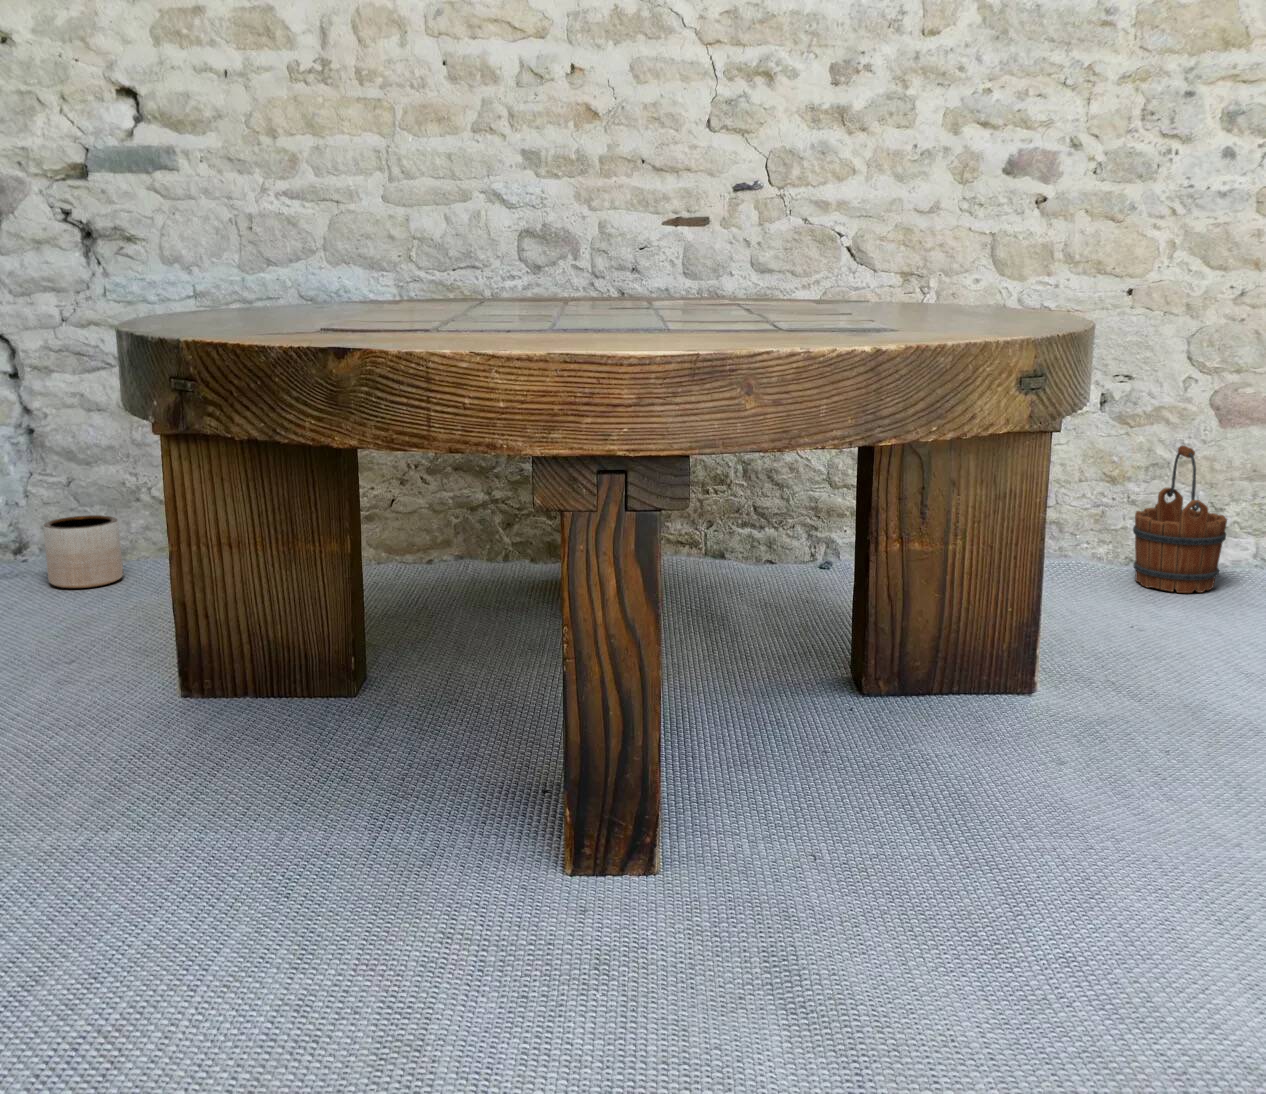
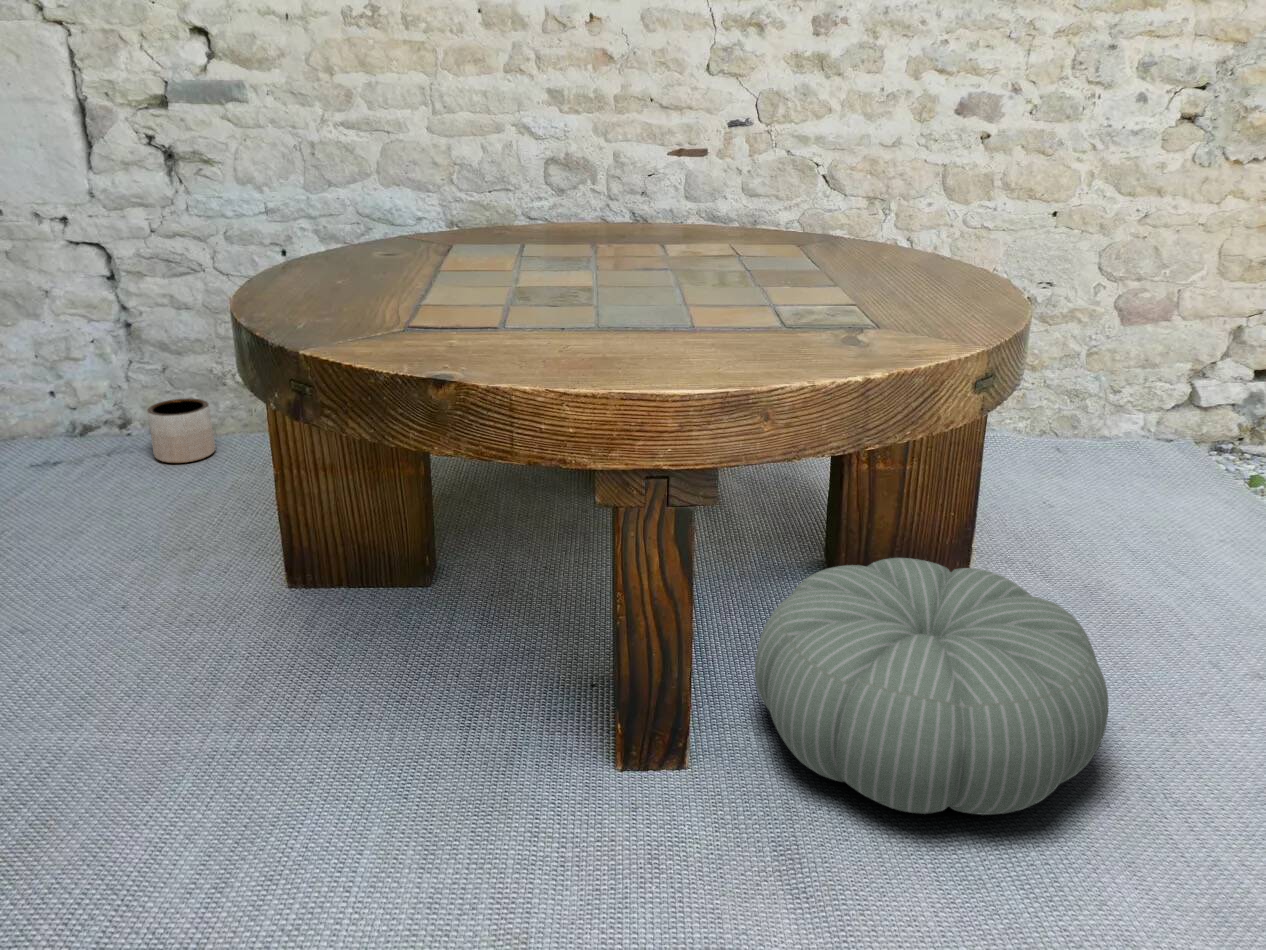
wooden bucket: present [1133,446,1227,593] -> none [1045,348,1123,469]
pouf: none [750,624,1211,916] -> present [755,558,1108,815]

